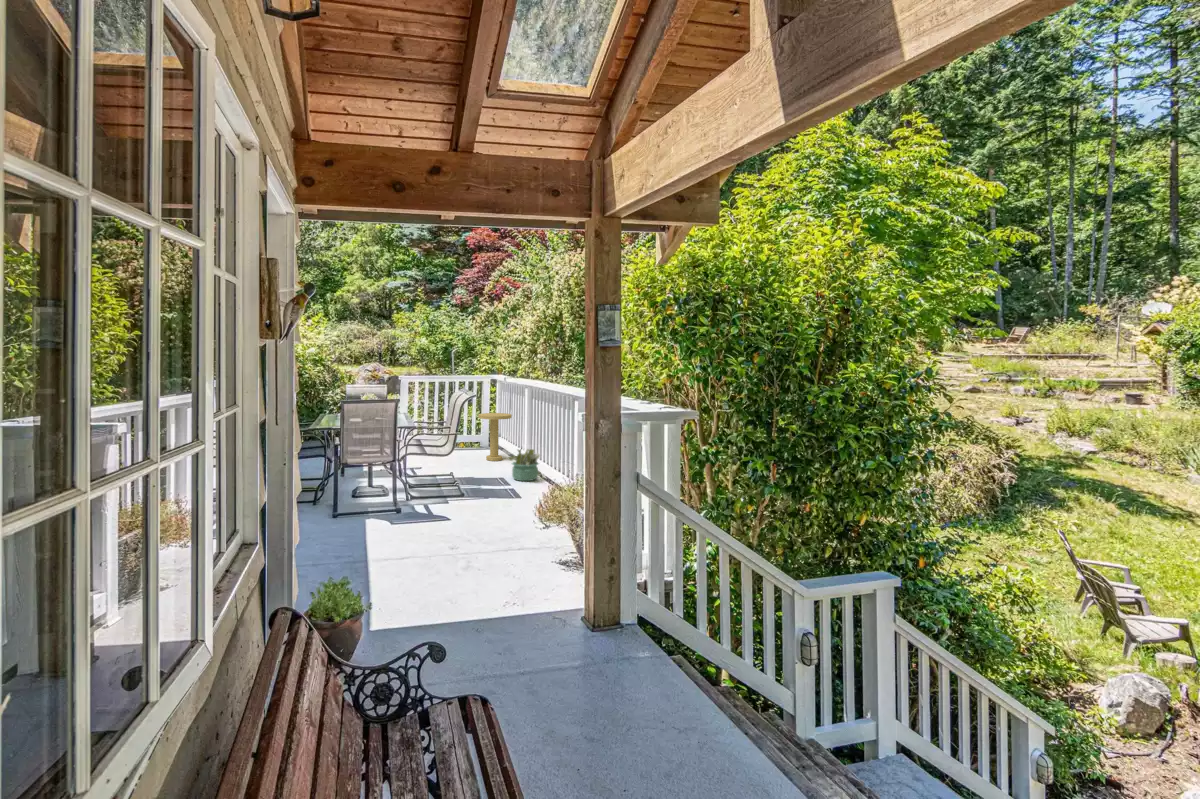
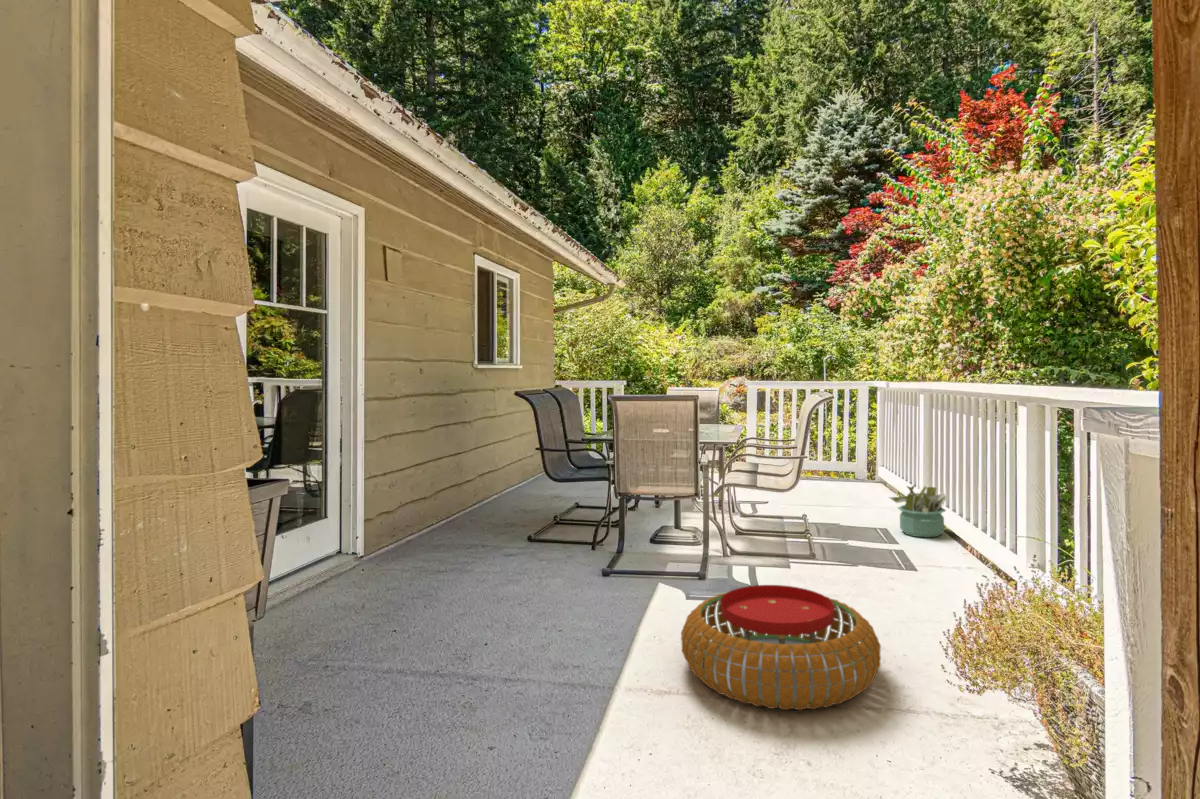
side table: present [478,413,512,461] -> none [849,431,899,499]
pouf: none [402,503,509,559] -> present [681,585,881,710]

